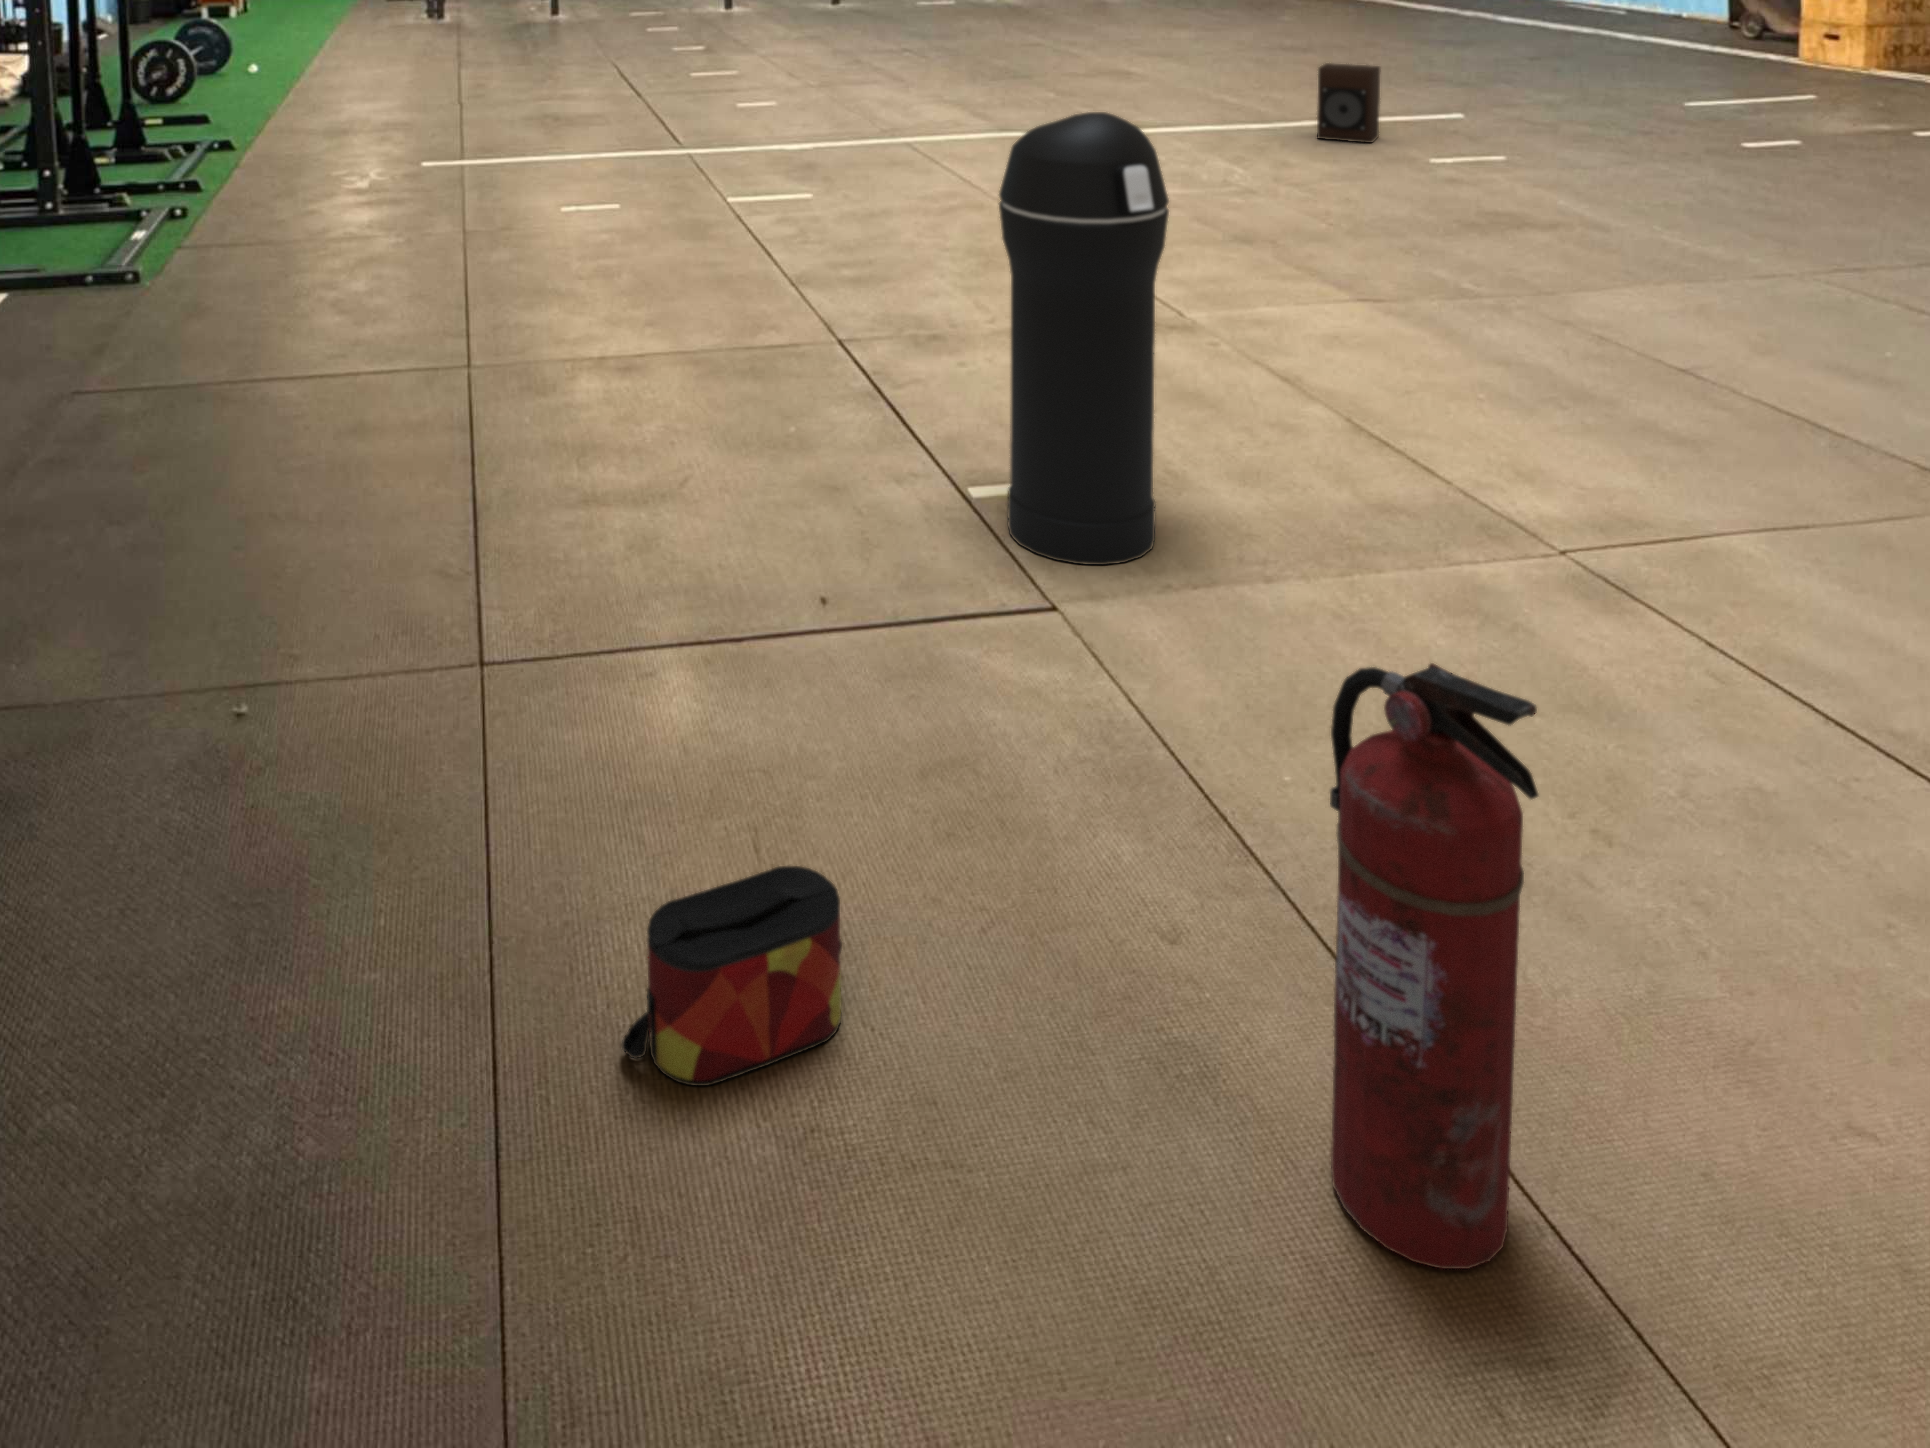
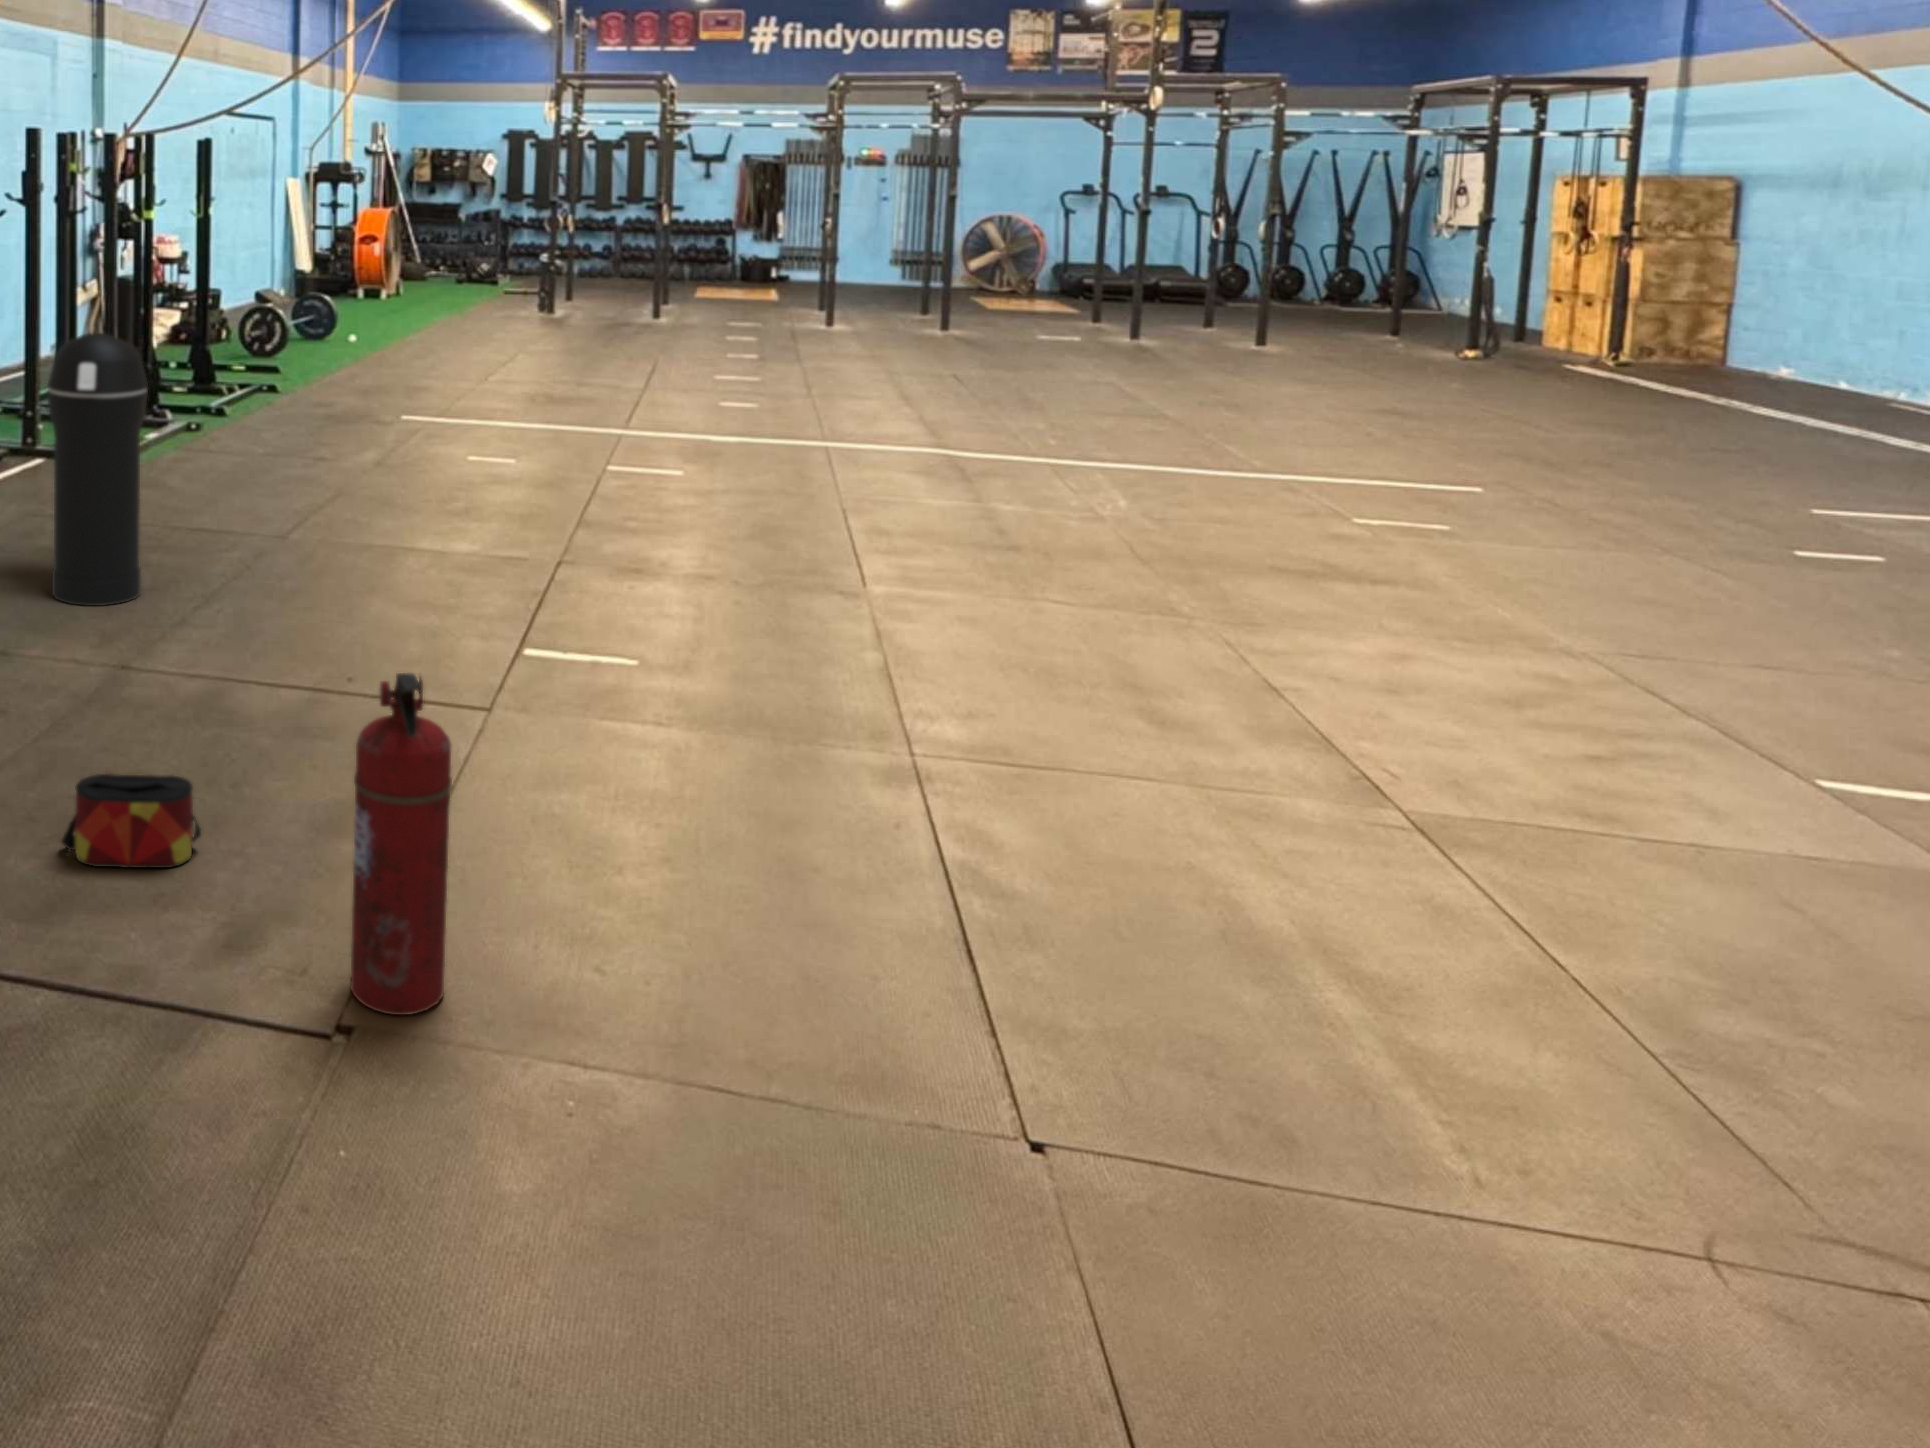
speaker: present [1317,63,1380,143] -> none [1305,421,1390,509]
trash can: present [999,112,1169,565] -> present [47,333,148,606]

